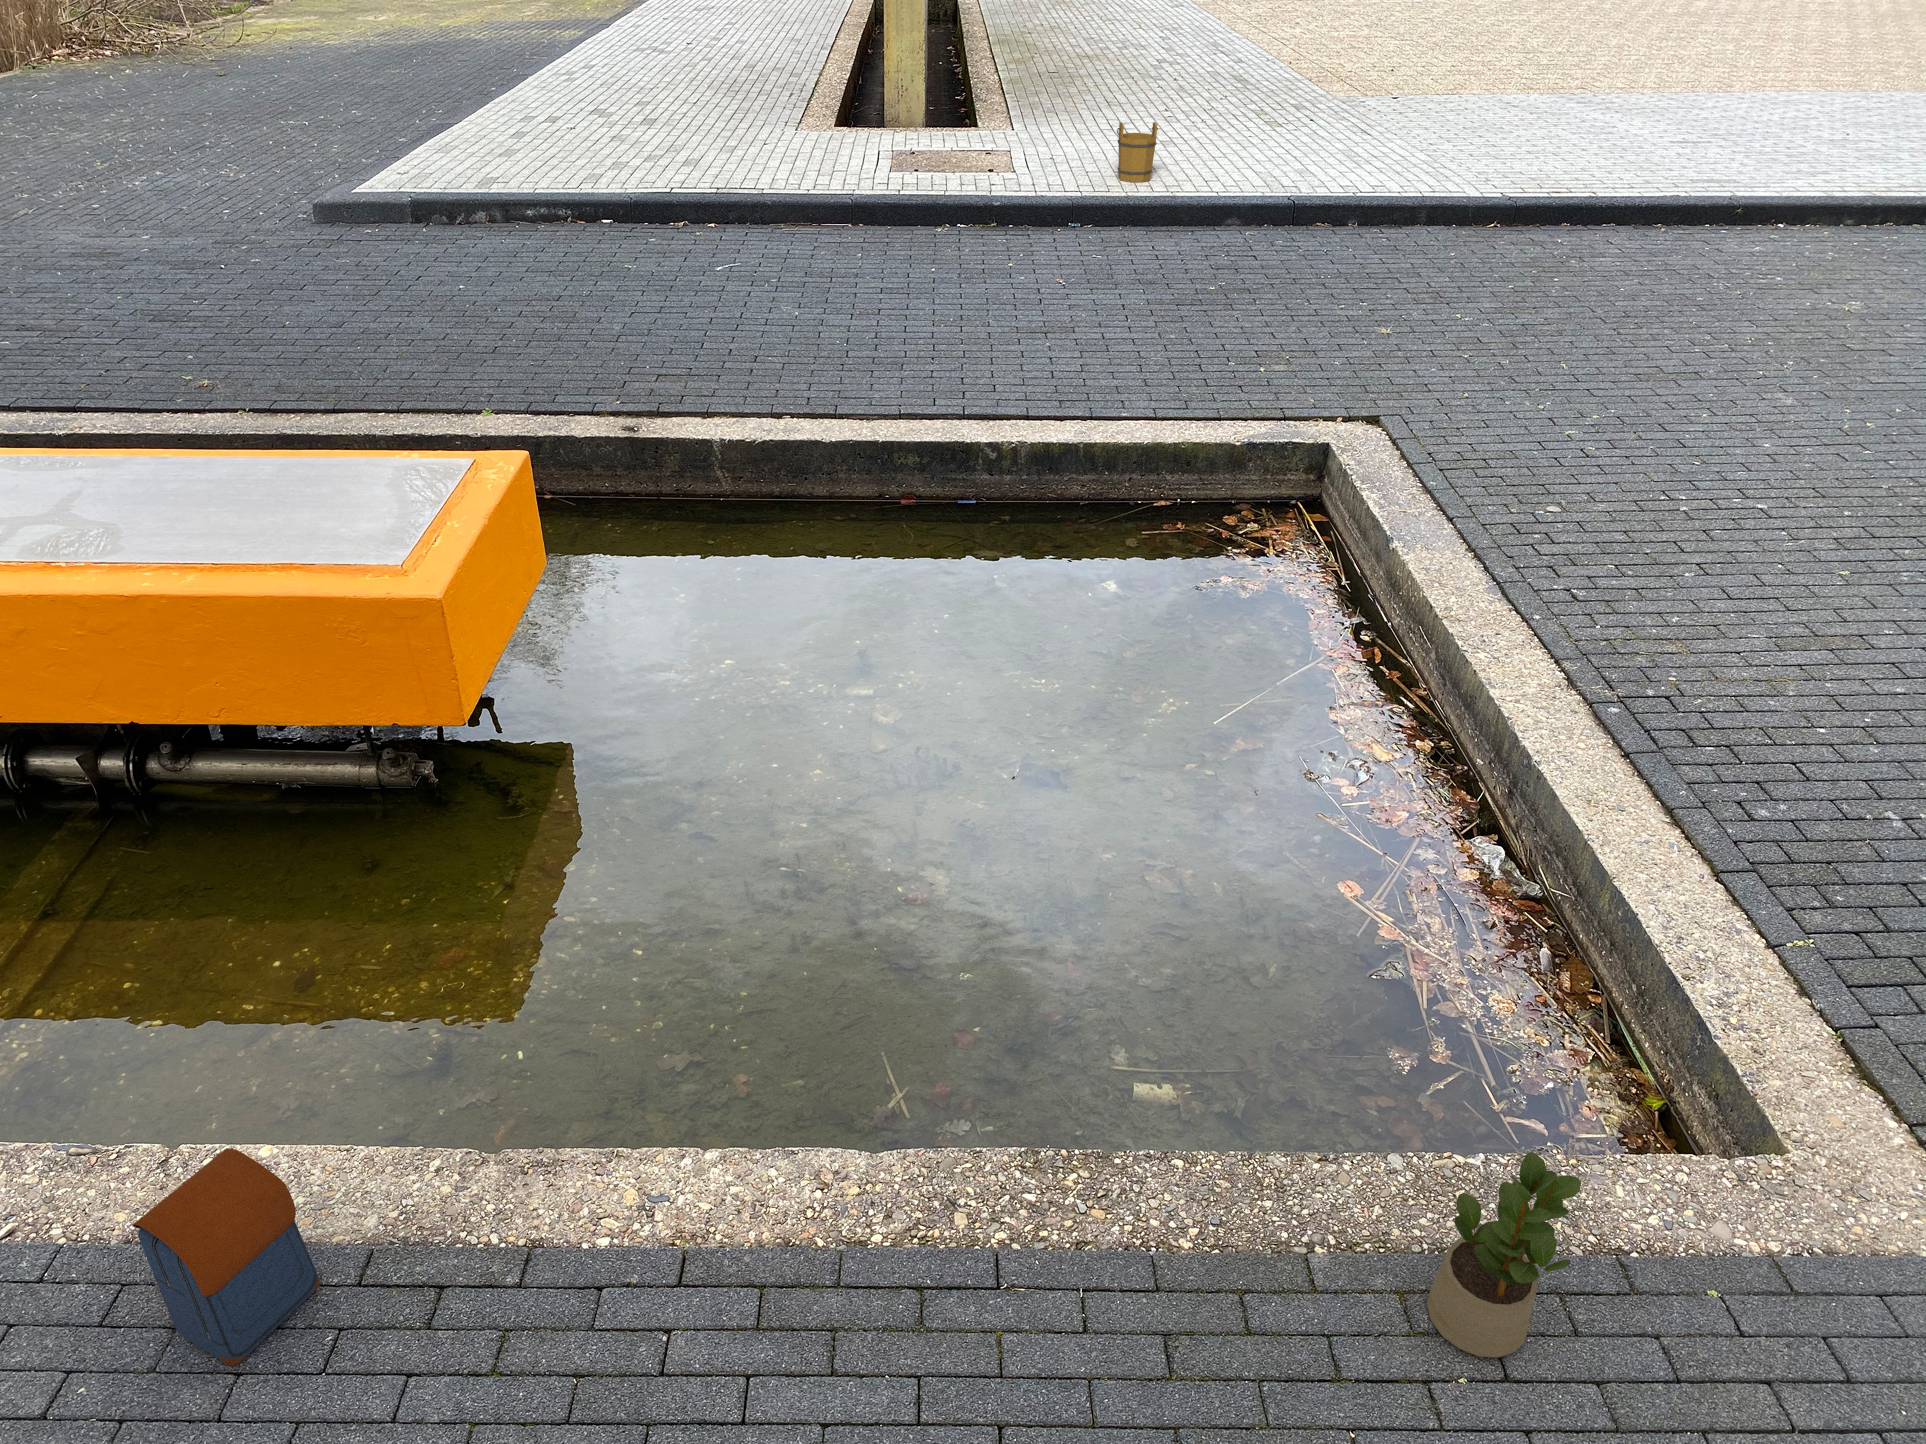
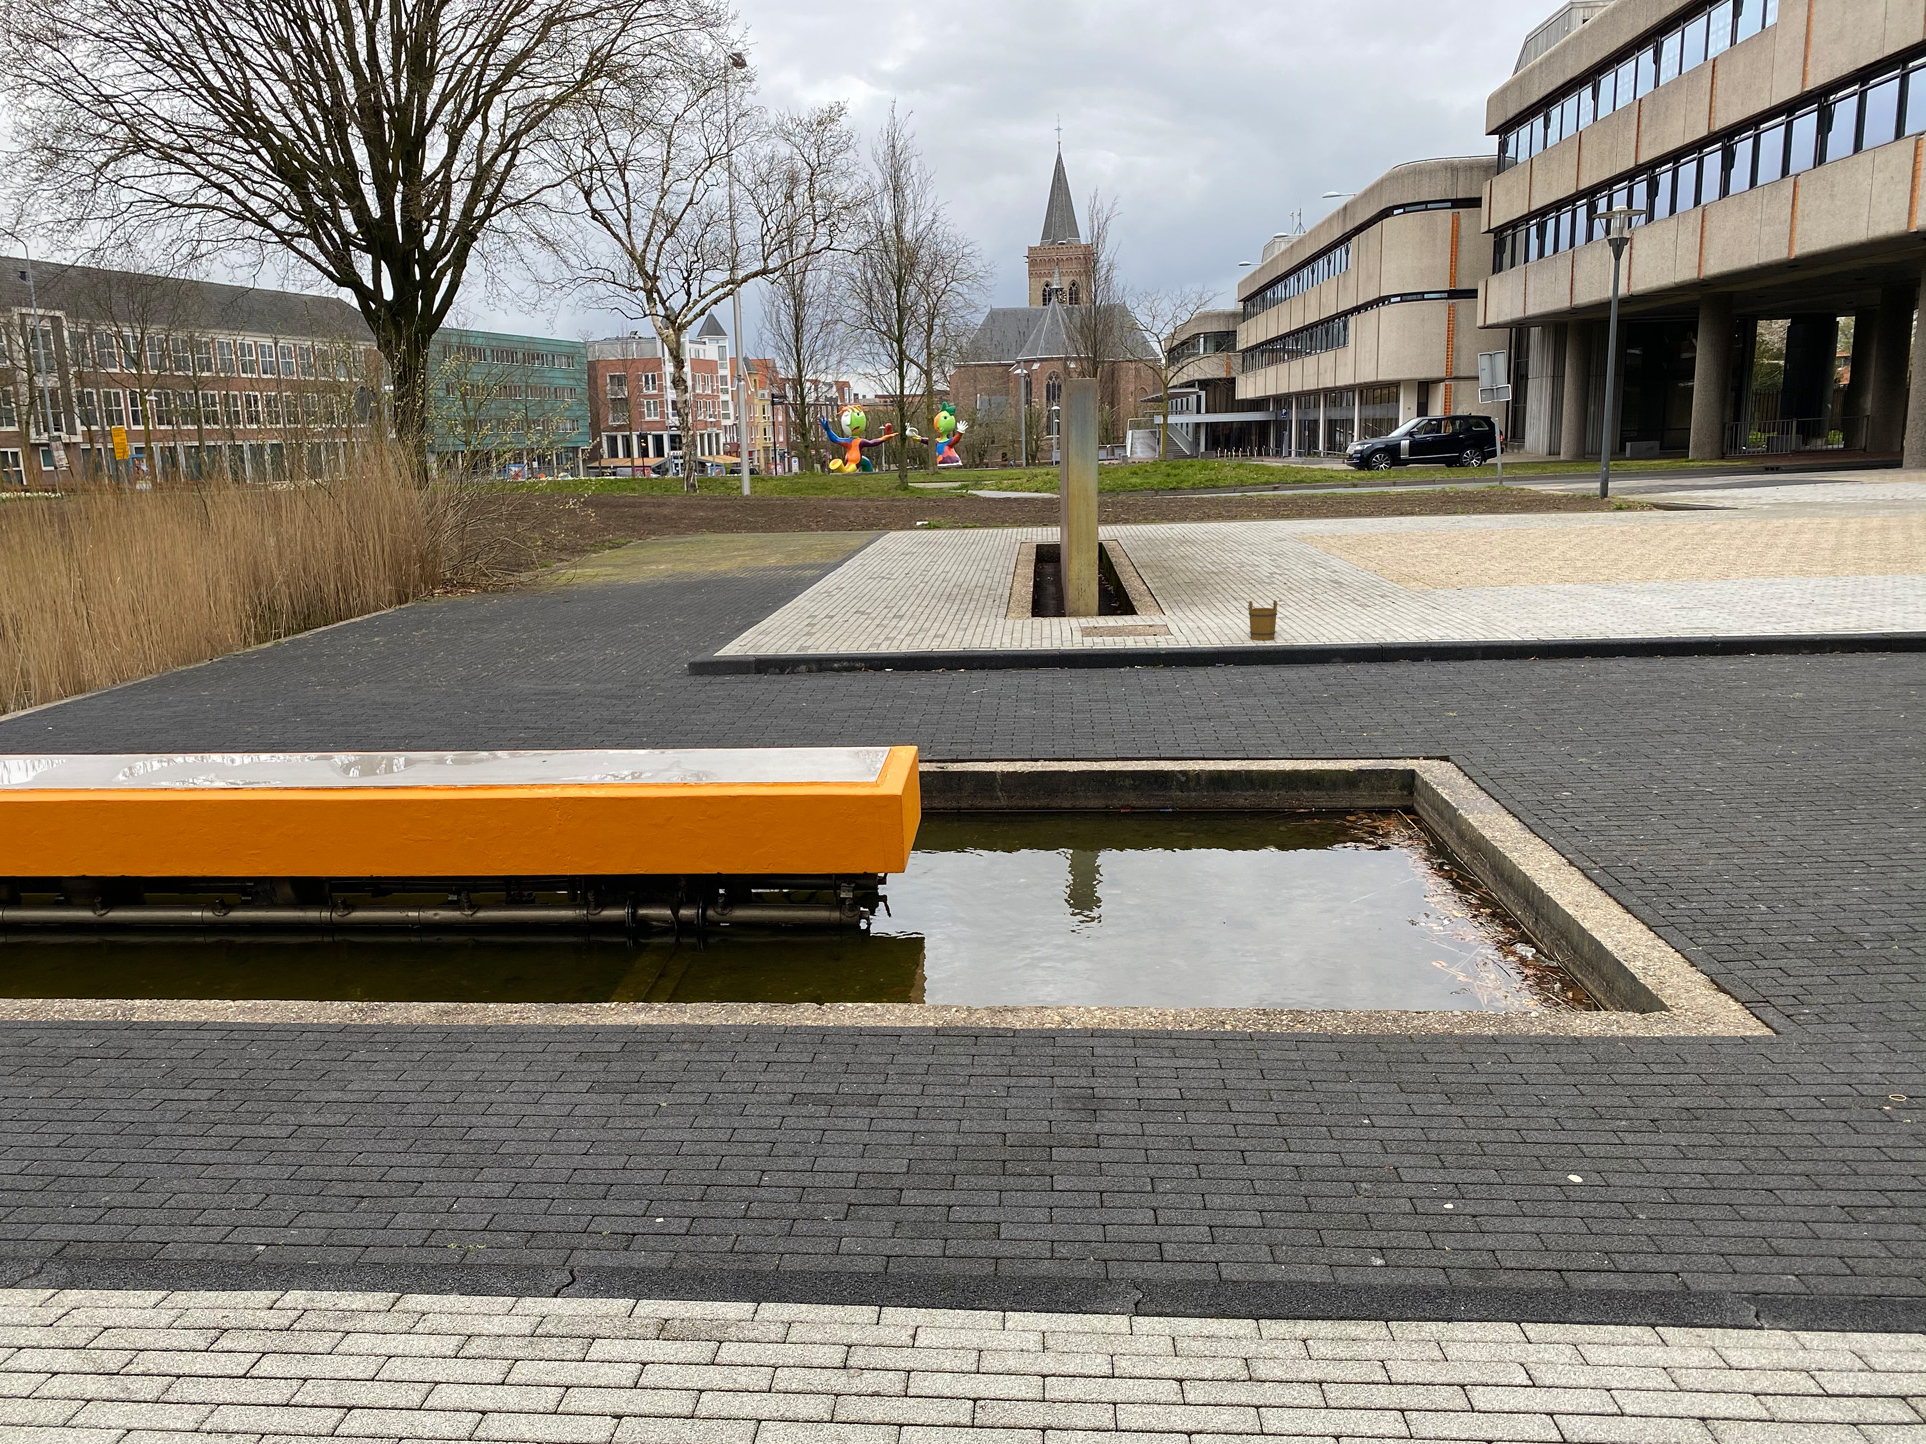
backpack: present [132,1148,320,1366] -> none [837,970,906,1072]
potted plant: present [1427,1152,1581,1358] -> none [1474,947,1541,1073]

